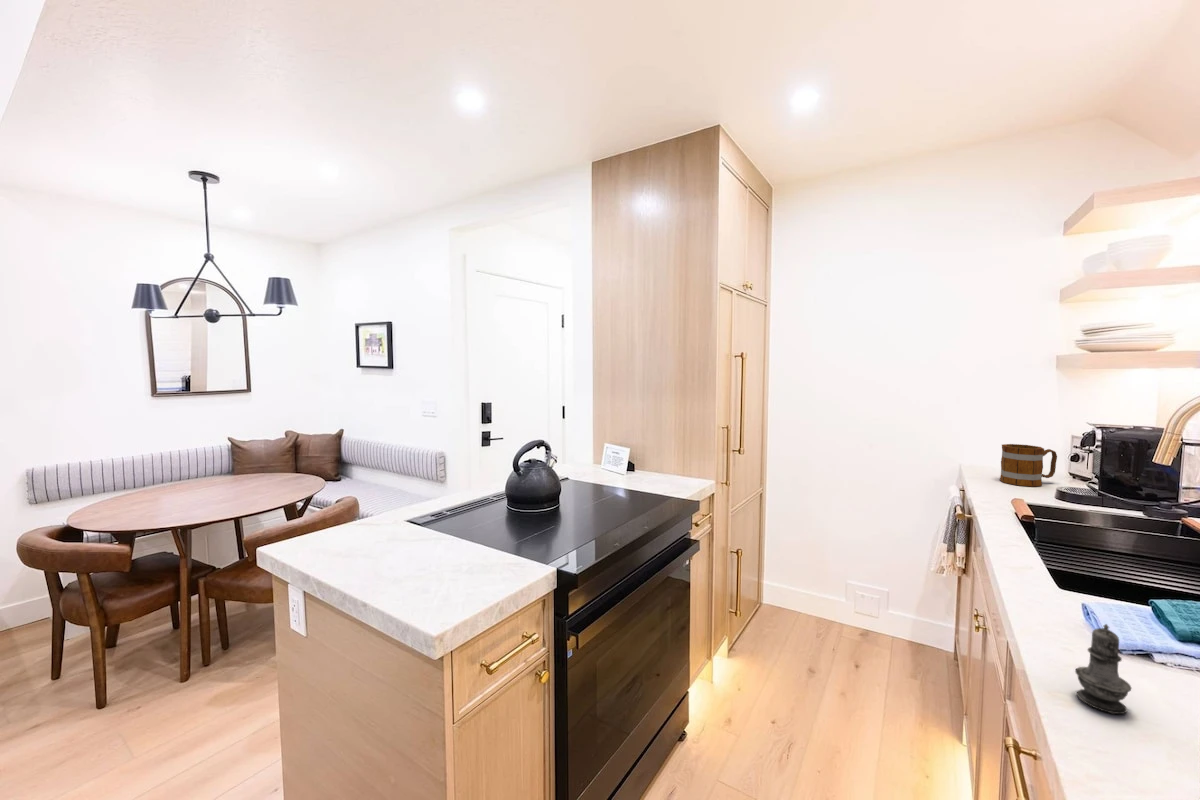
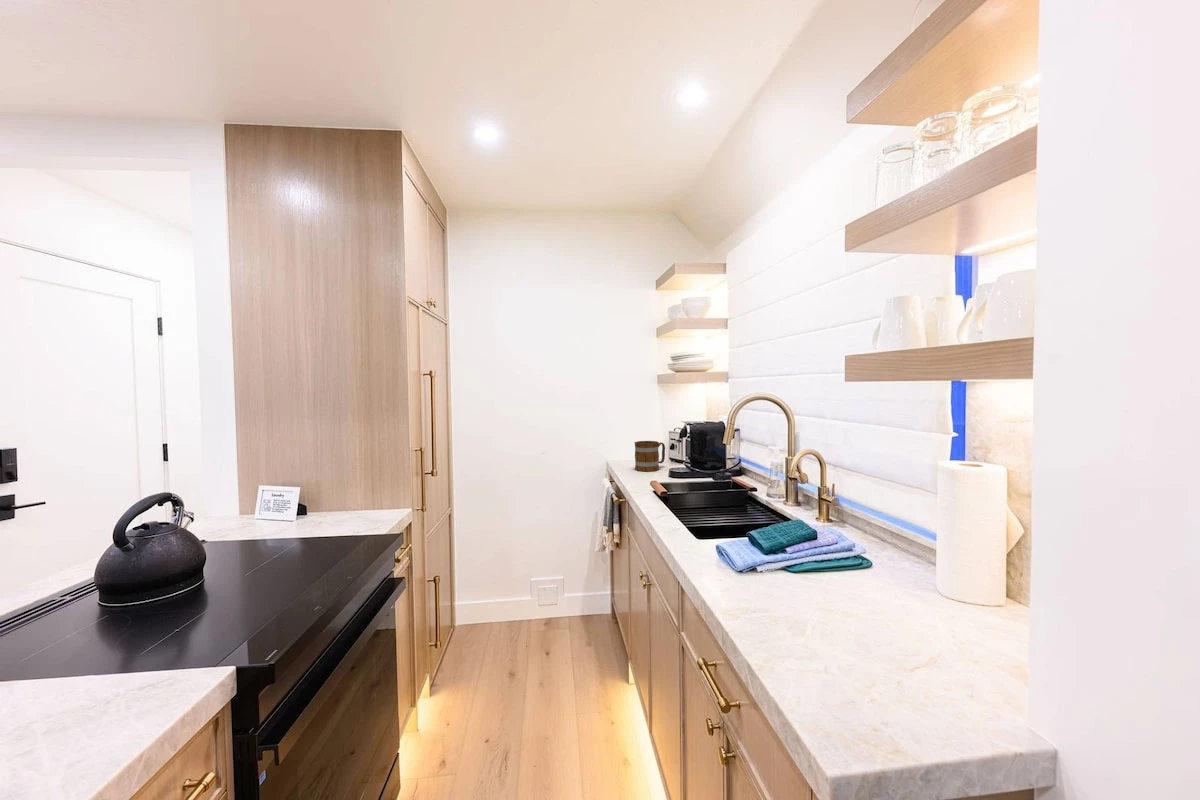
salt shaker: present [1075,624,1131,714] -> none [733,555,762,617]

